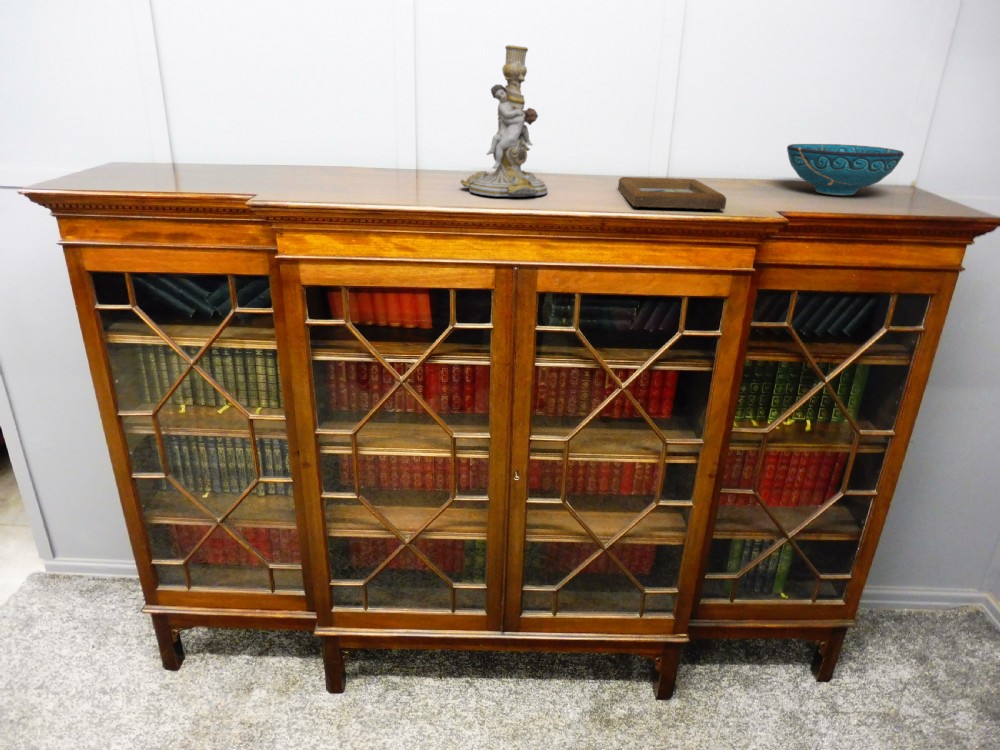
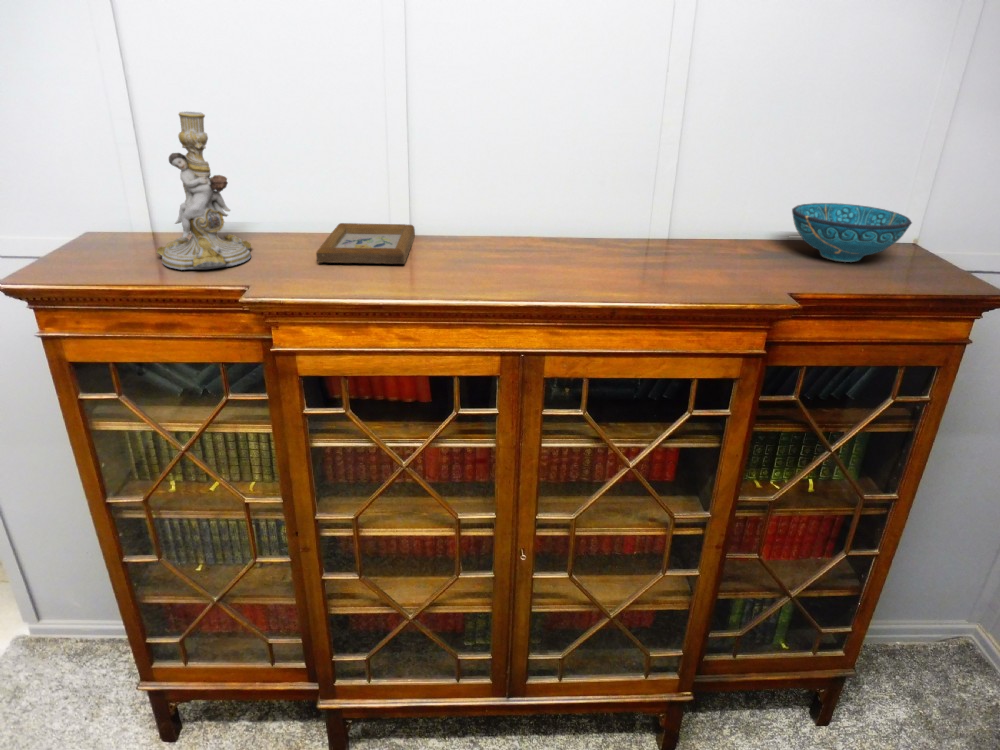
candlestick: present [461,45,547,197] -> present [156,112,251,270]
picture frame: present [618,177,726,209] -> present [316,223,415,264]

